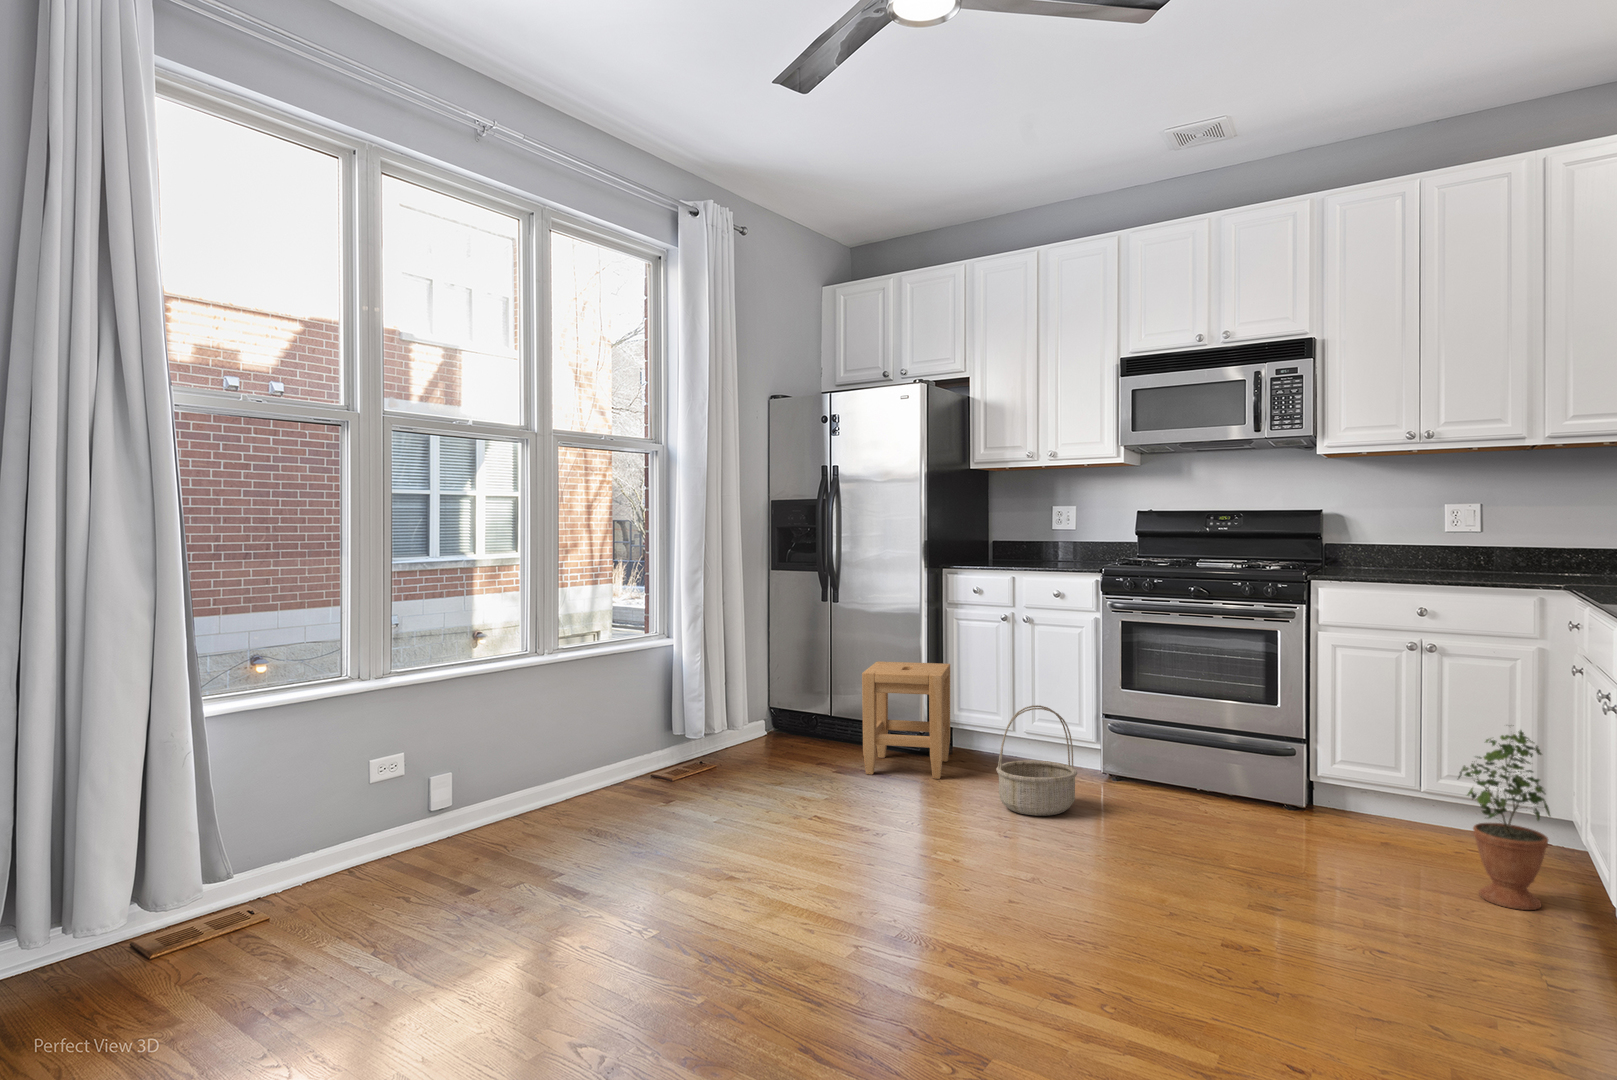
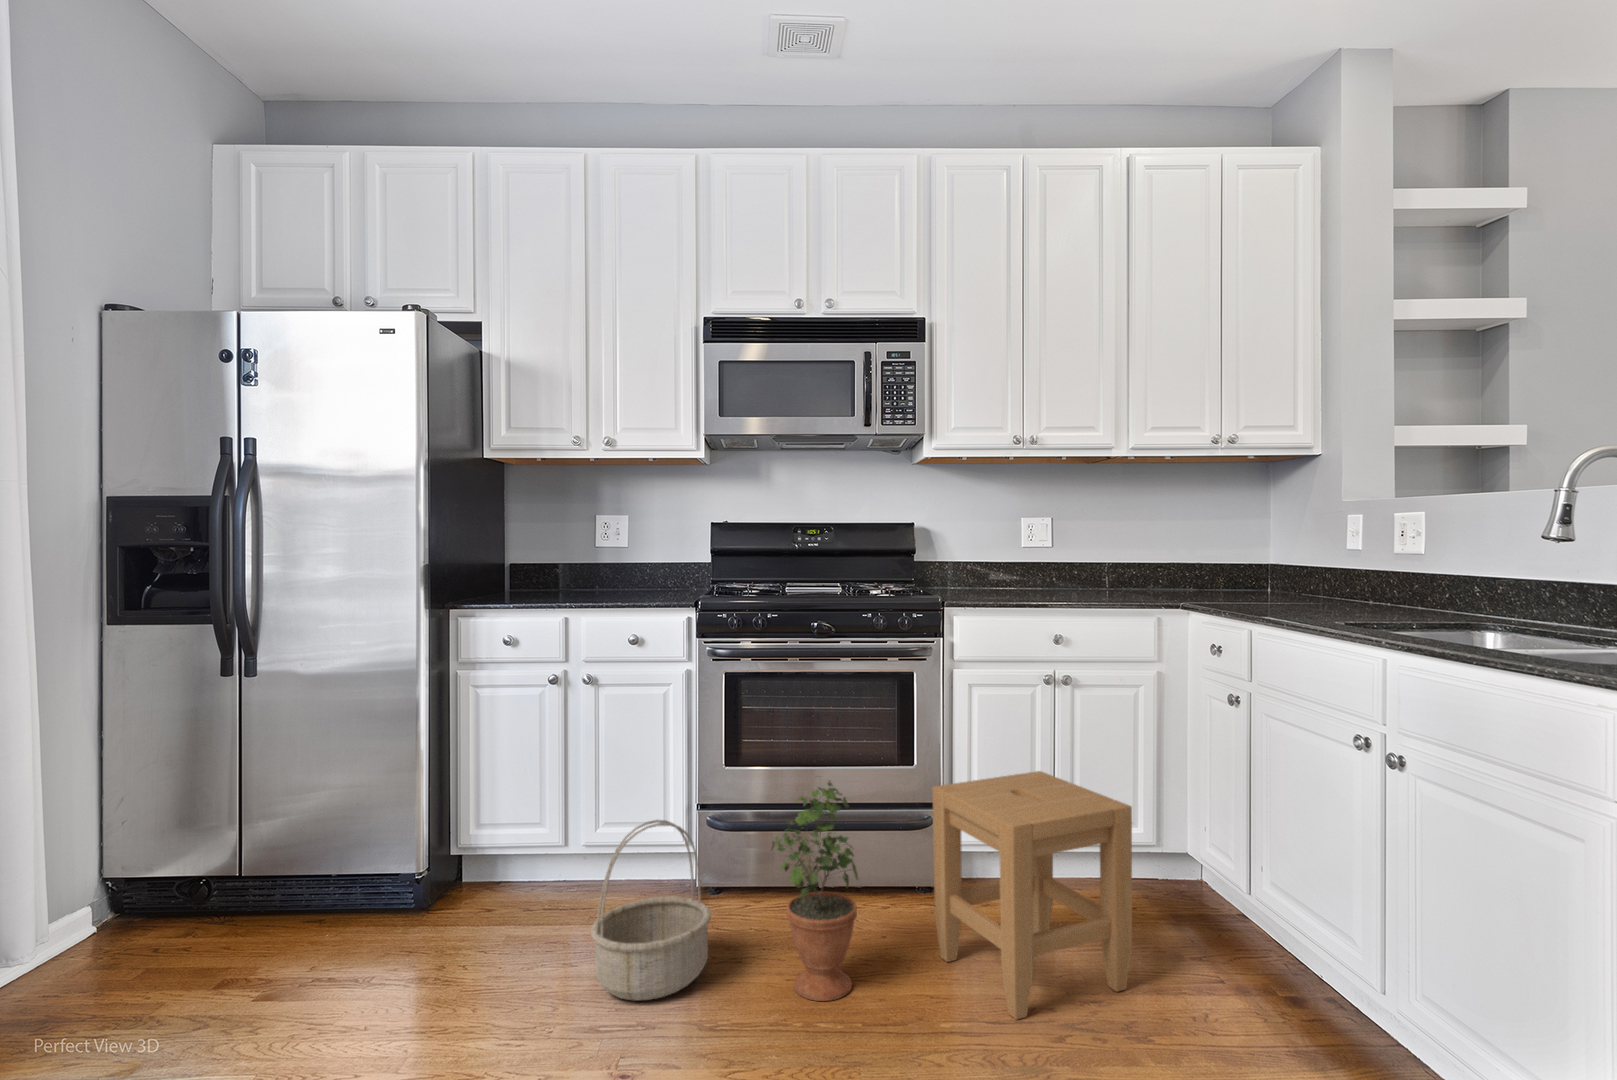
stool: present [862,661,950,779] -> present [933,771,1132,1019]
potted plant: present [1458,730,1550,910] -> present [771,781,858,1001]

